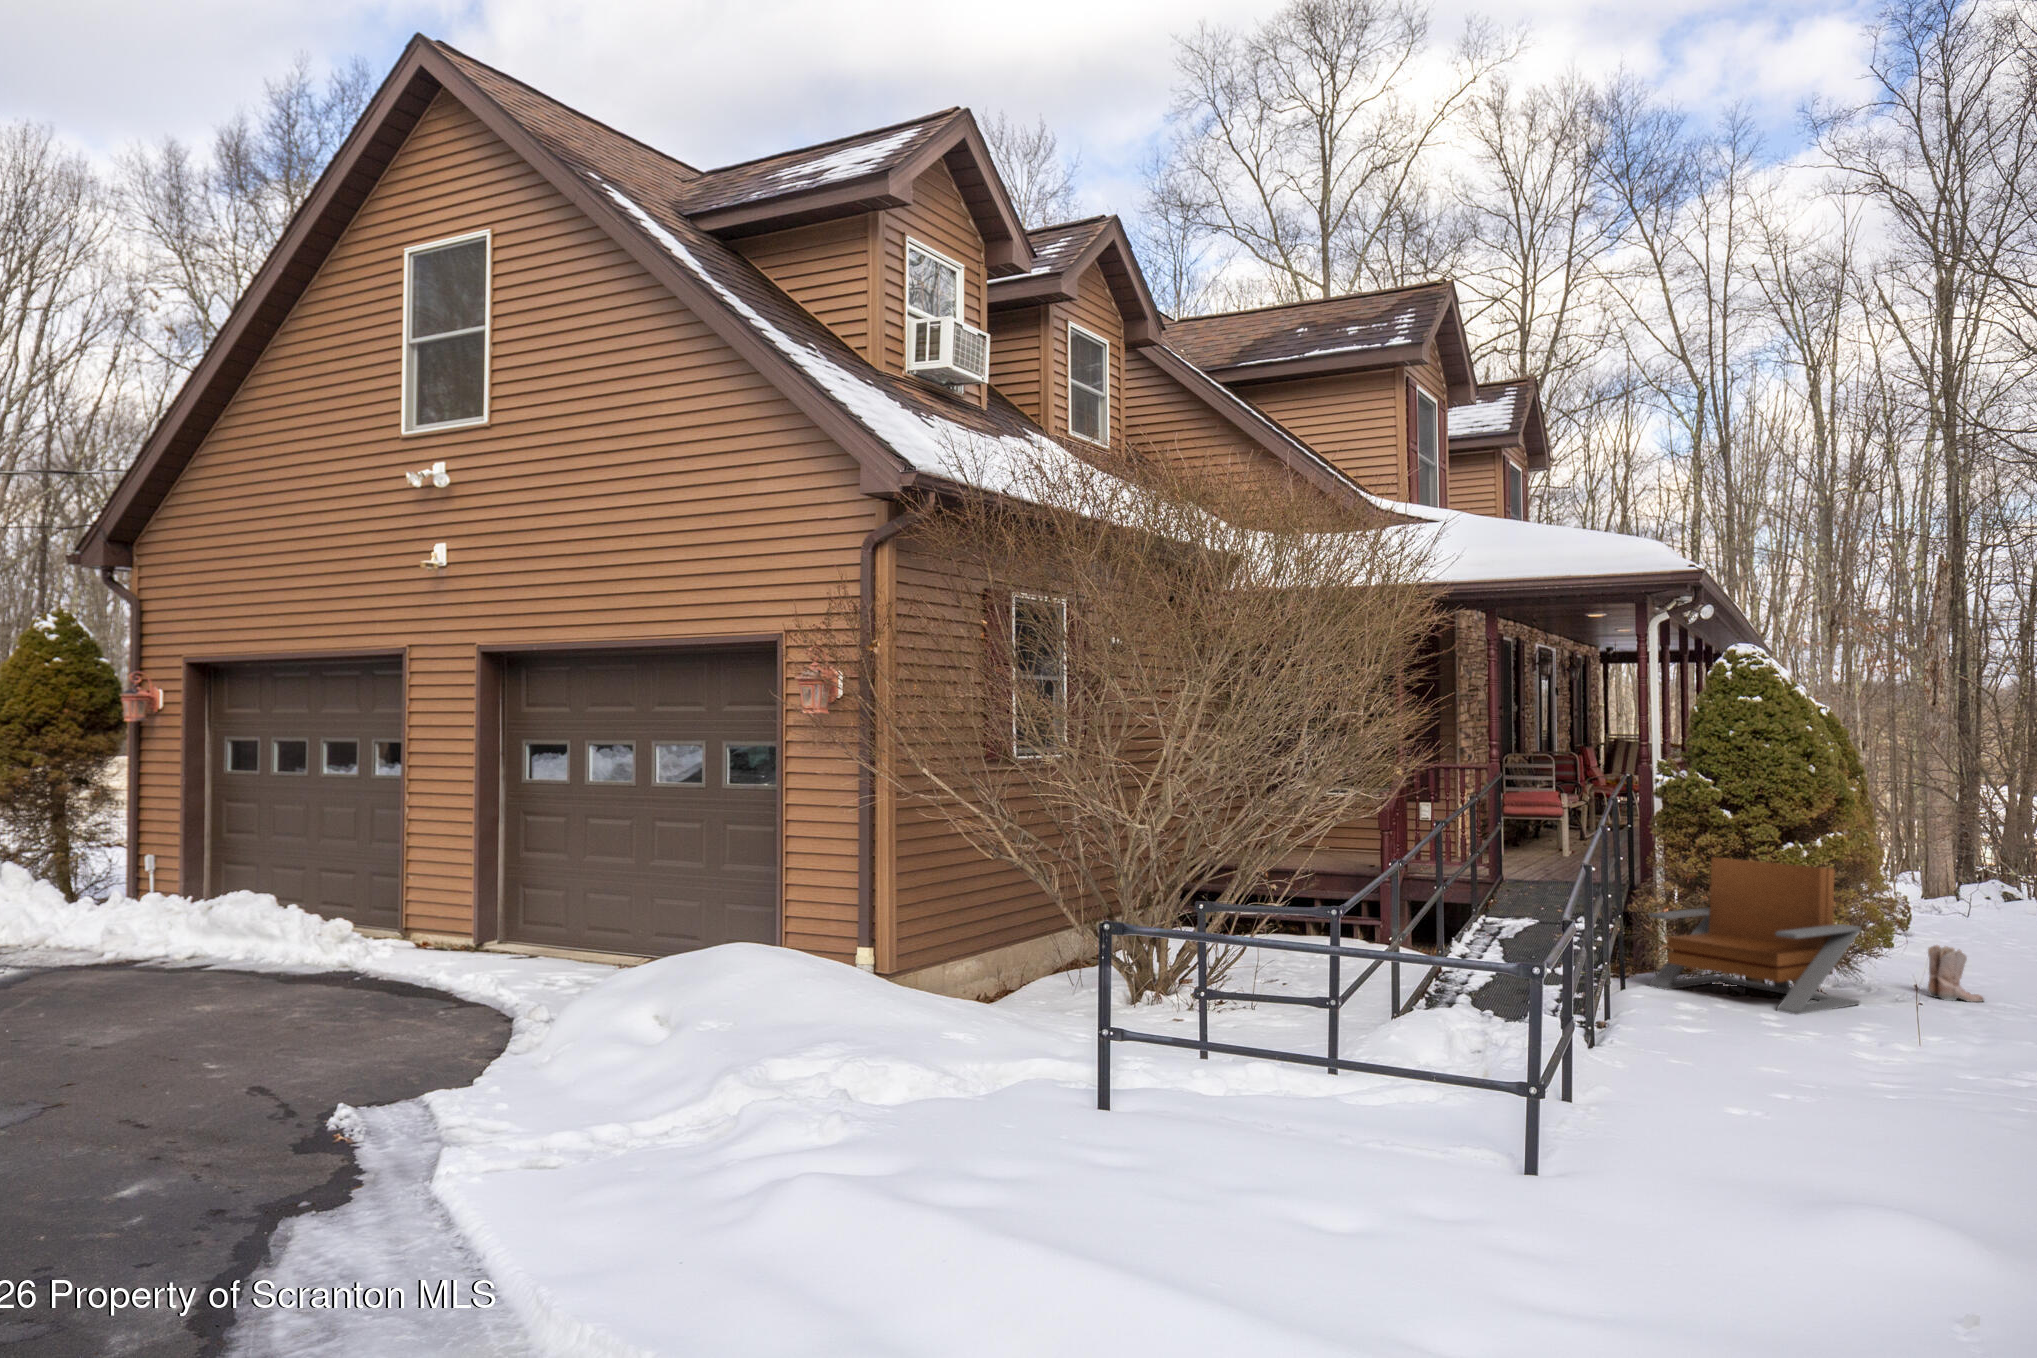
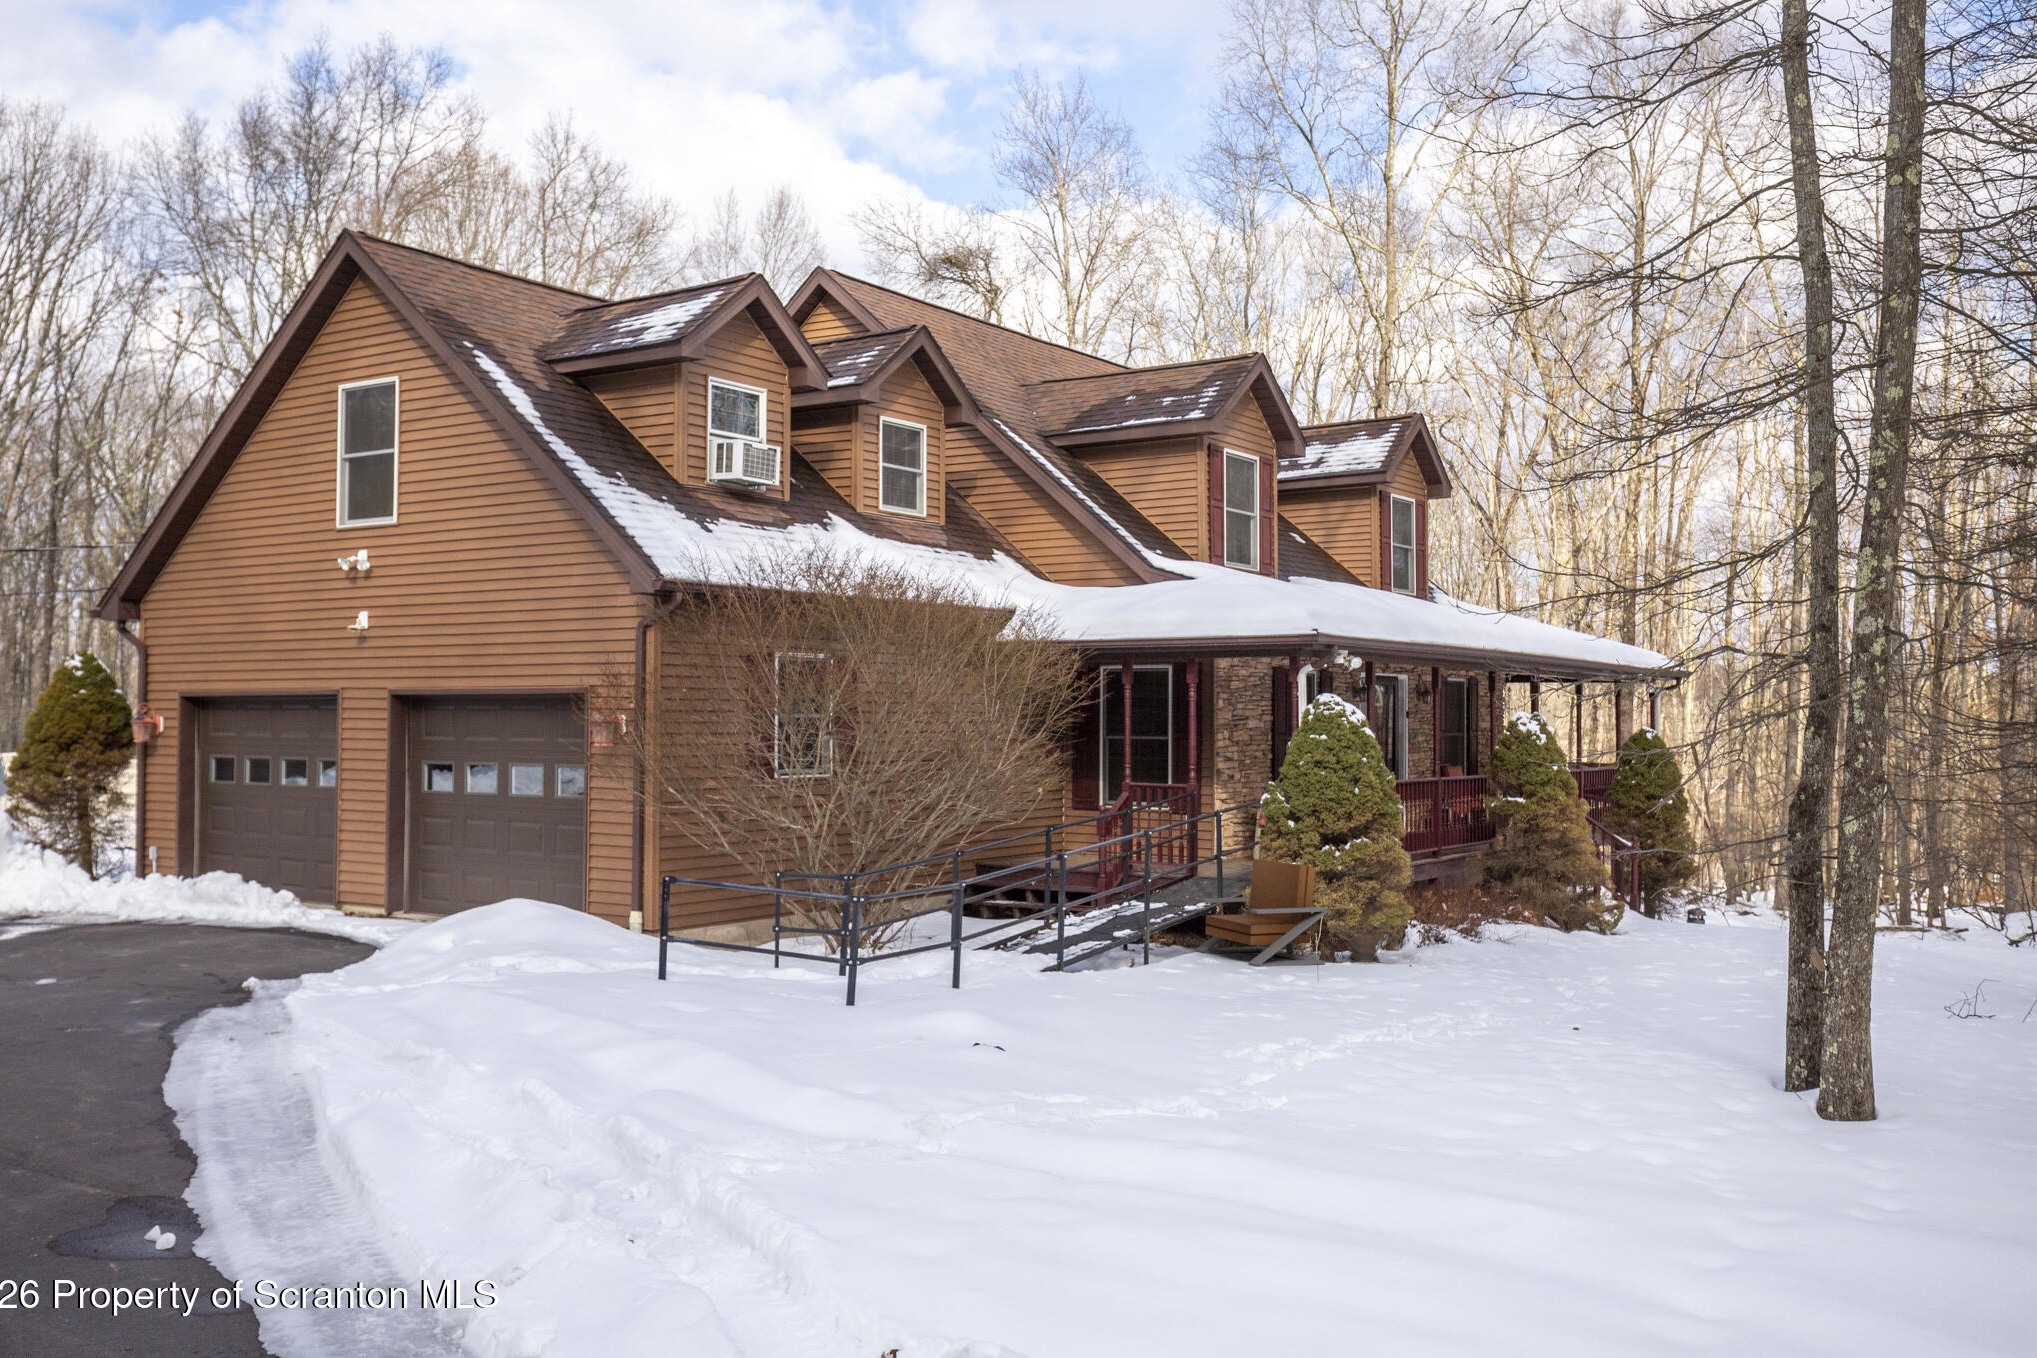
boots: present [1928,945,1984,1002] -> none [1399,925,1434,966]
bucket: none [1854,954,1902,997] -> present [1350,935,1380,962]

